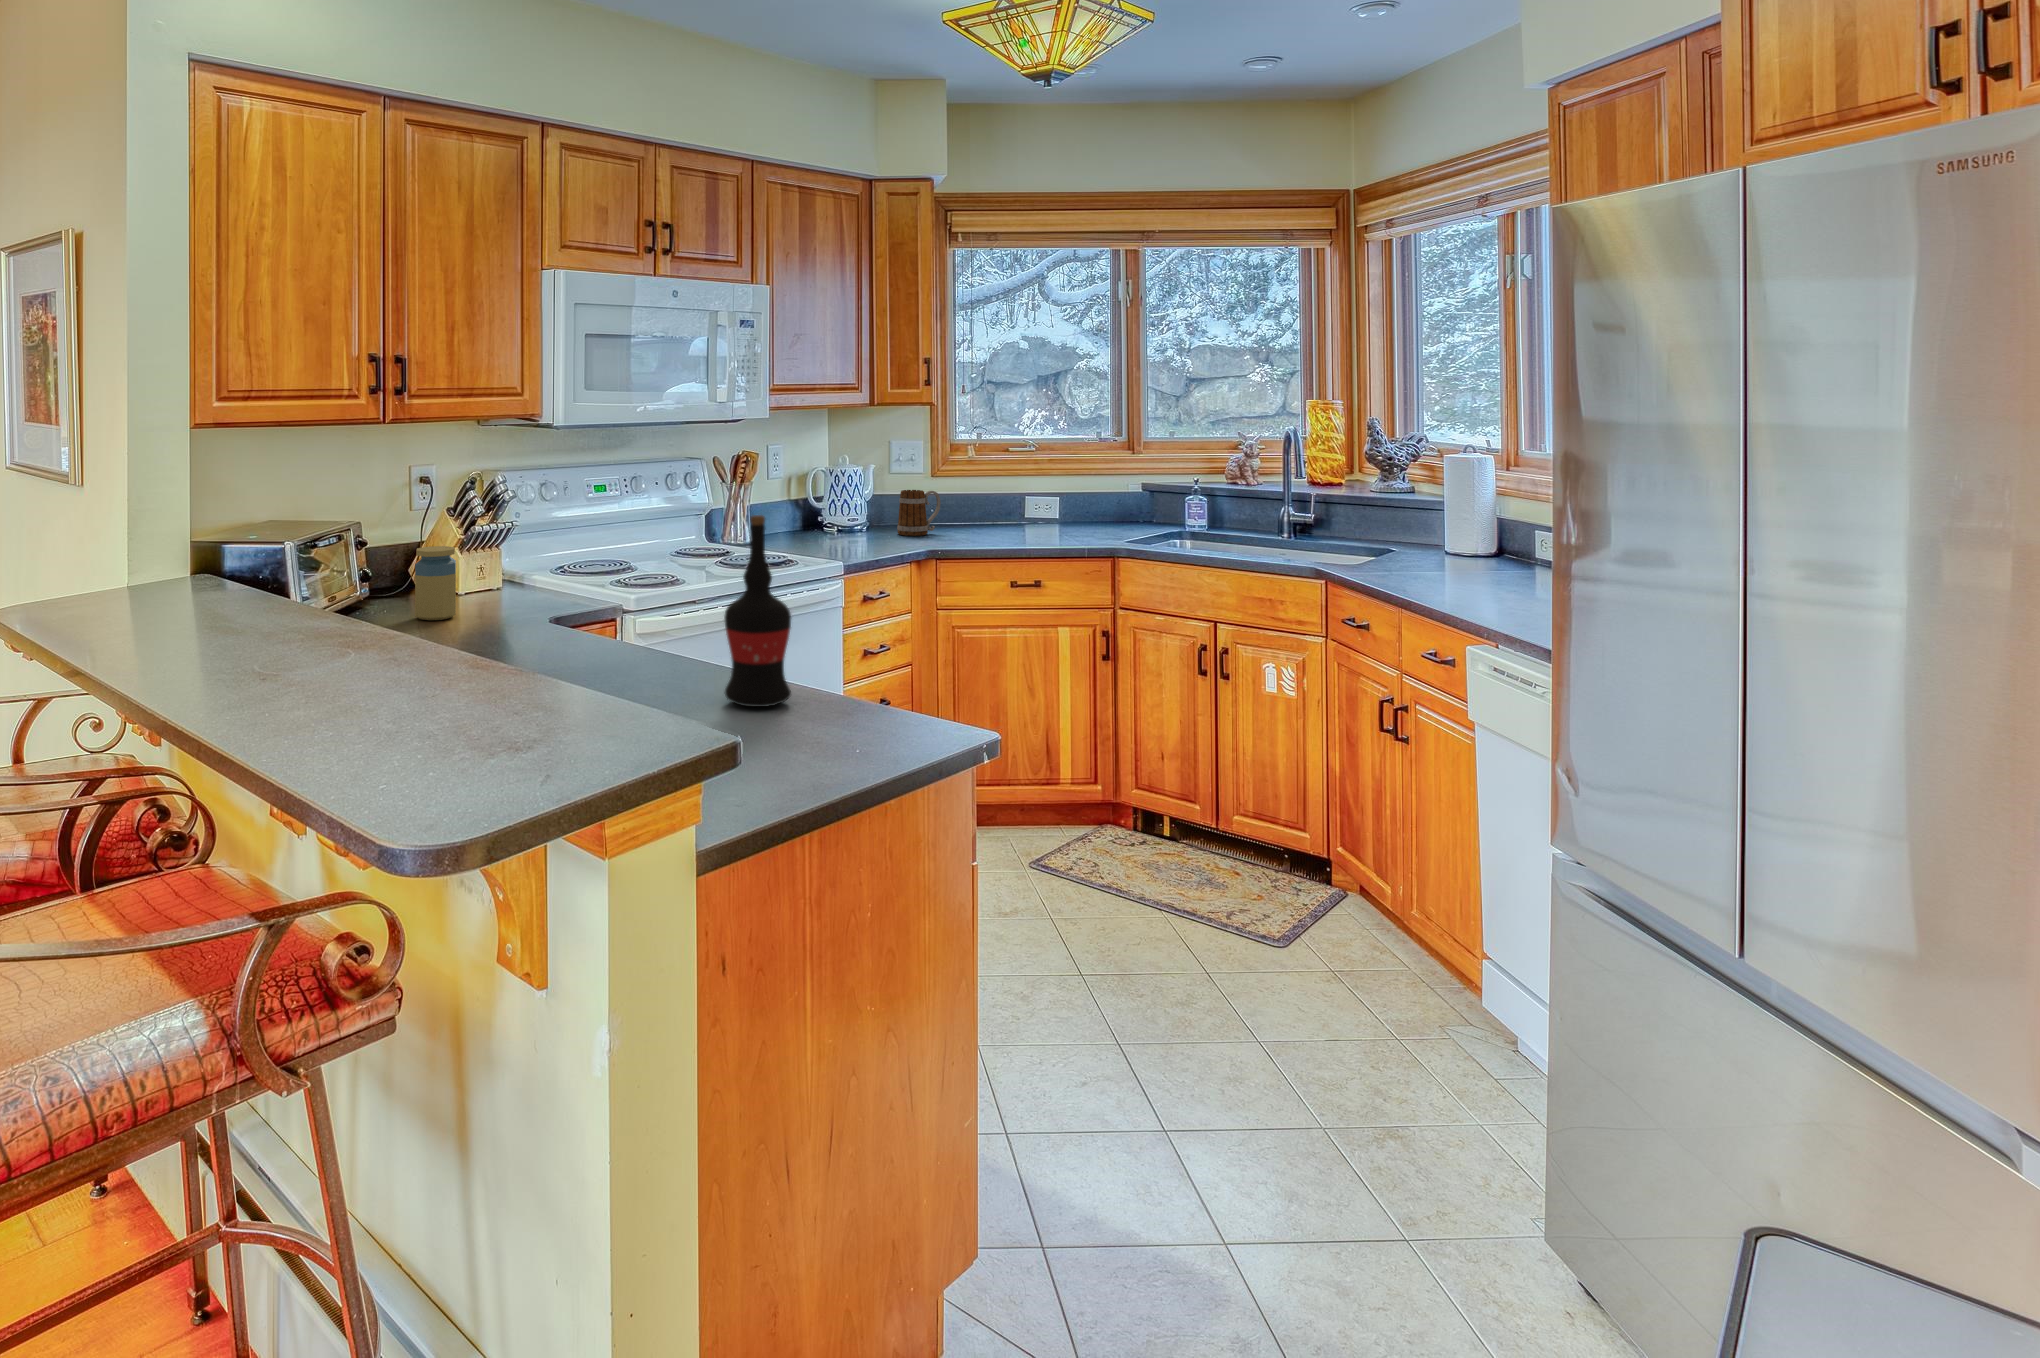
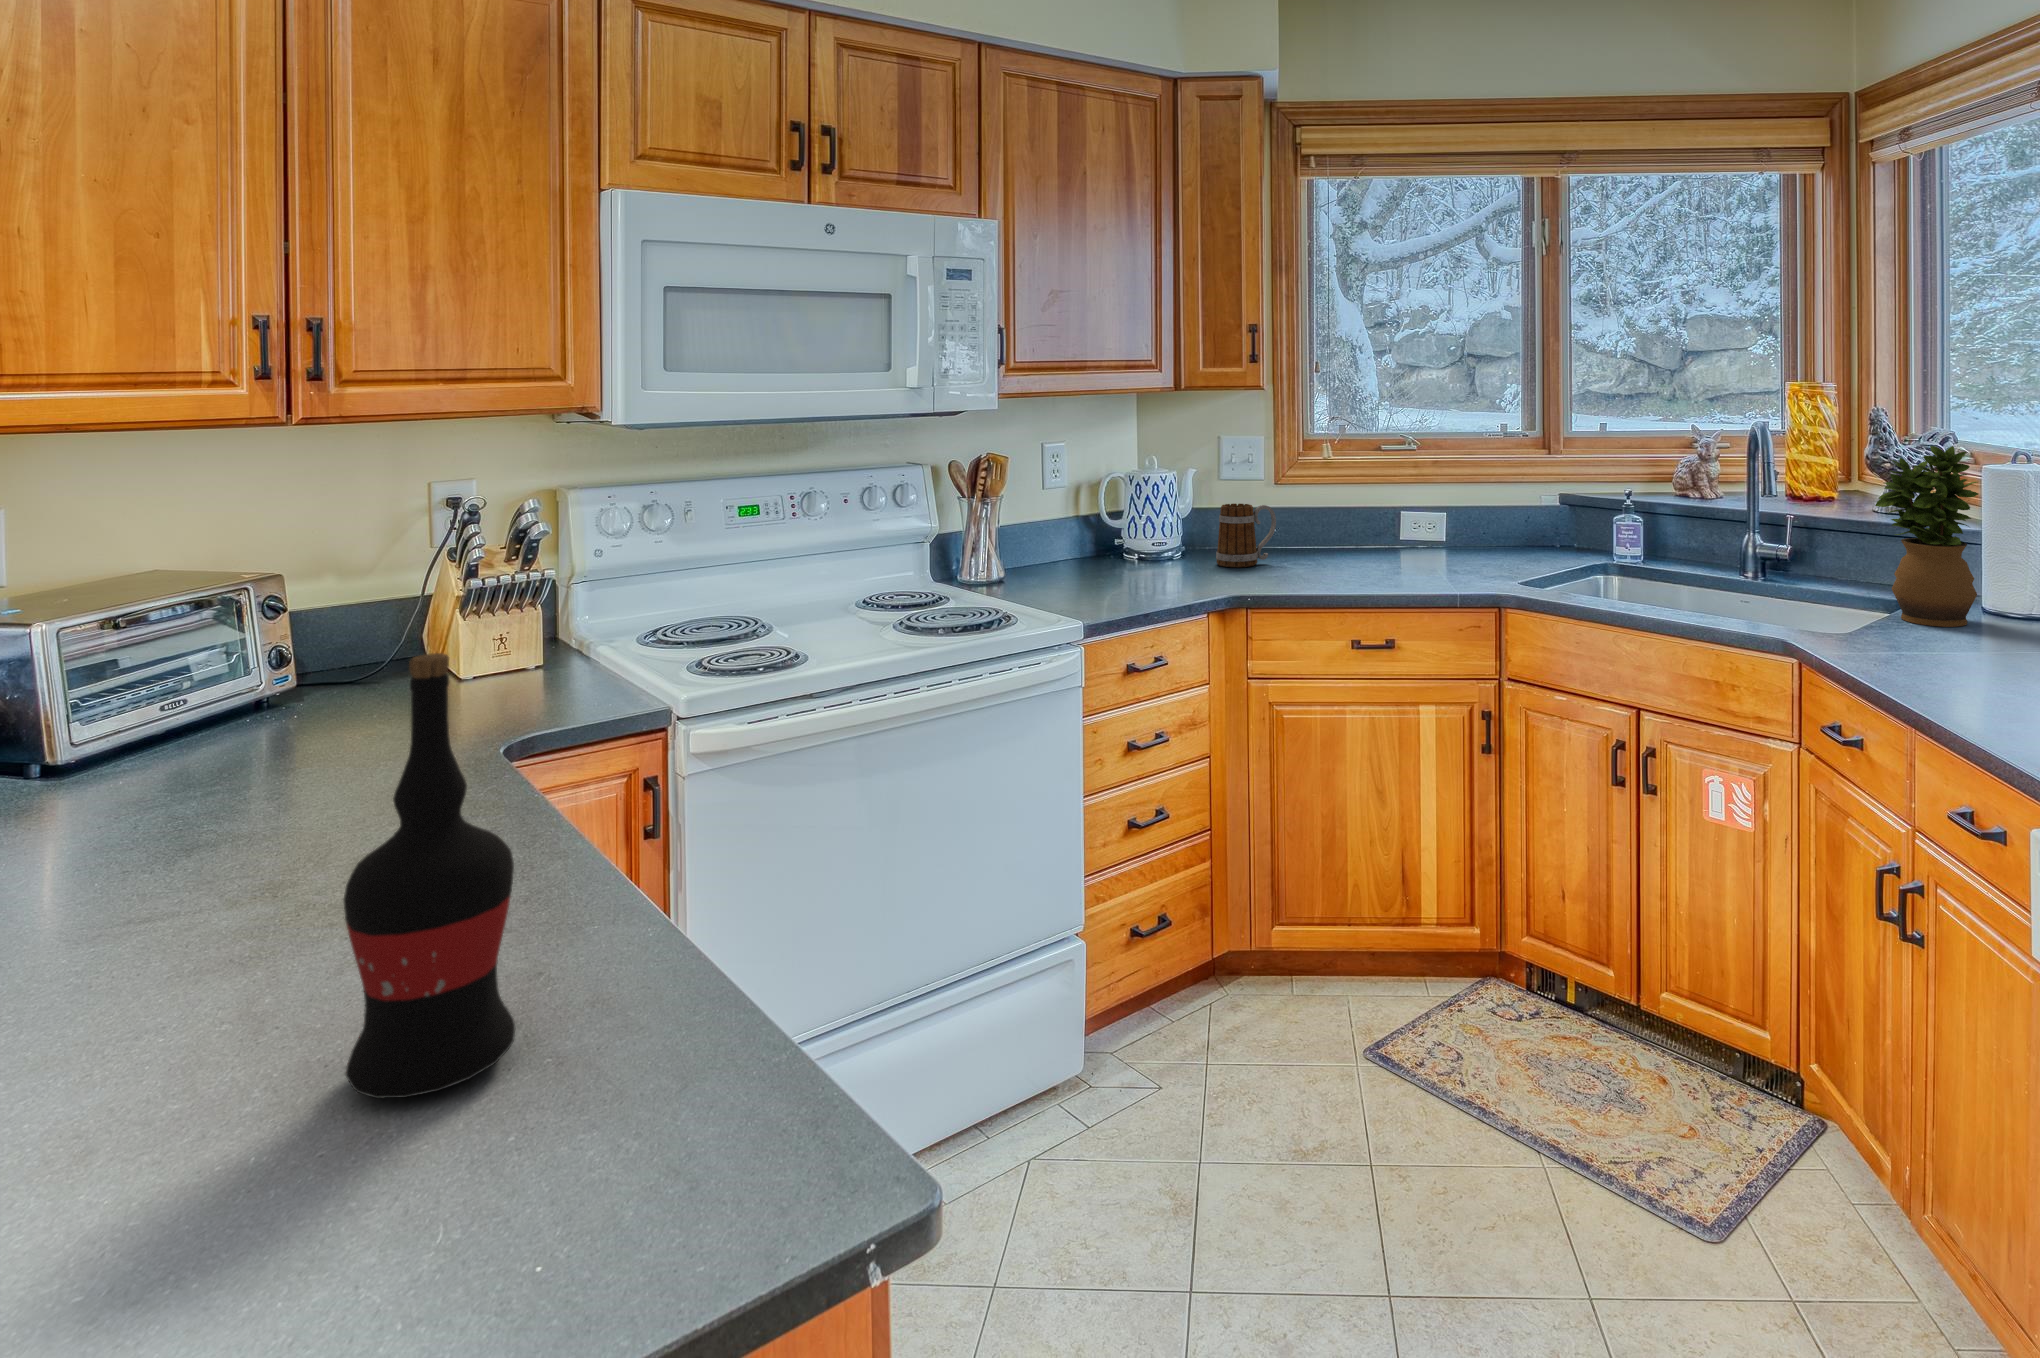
potted plant: none [1374,442,1443,563] -> present [1875,446,1978,627]
jar: present [415,546,456,620] -> none [237,626,324,754]

